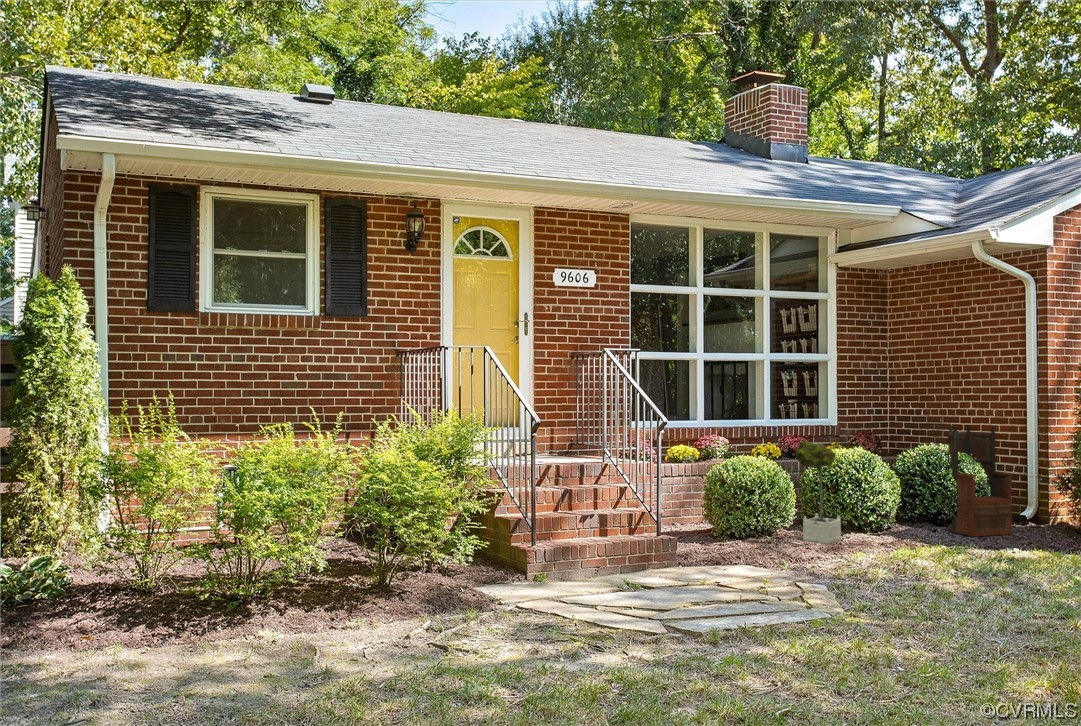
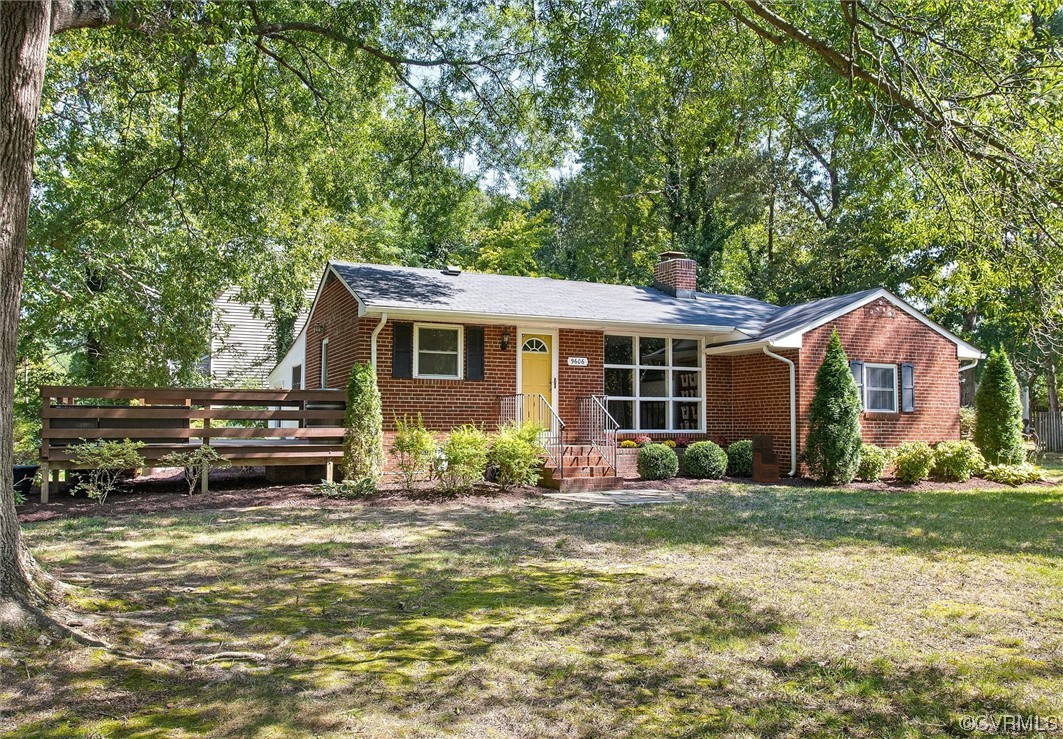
potted tree: present [796,440,841,544] -> none [679,437,699,483]

